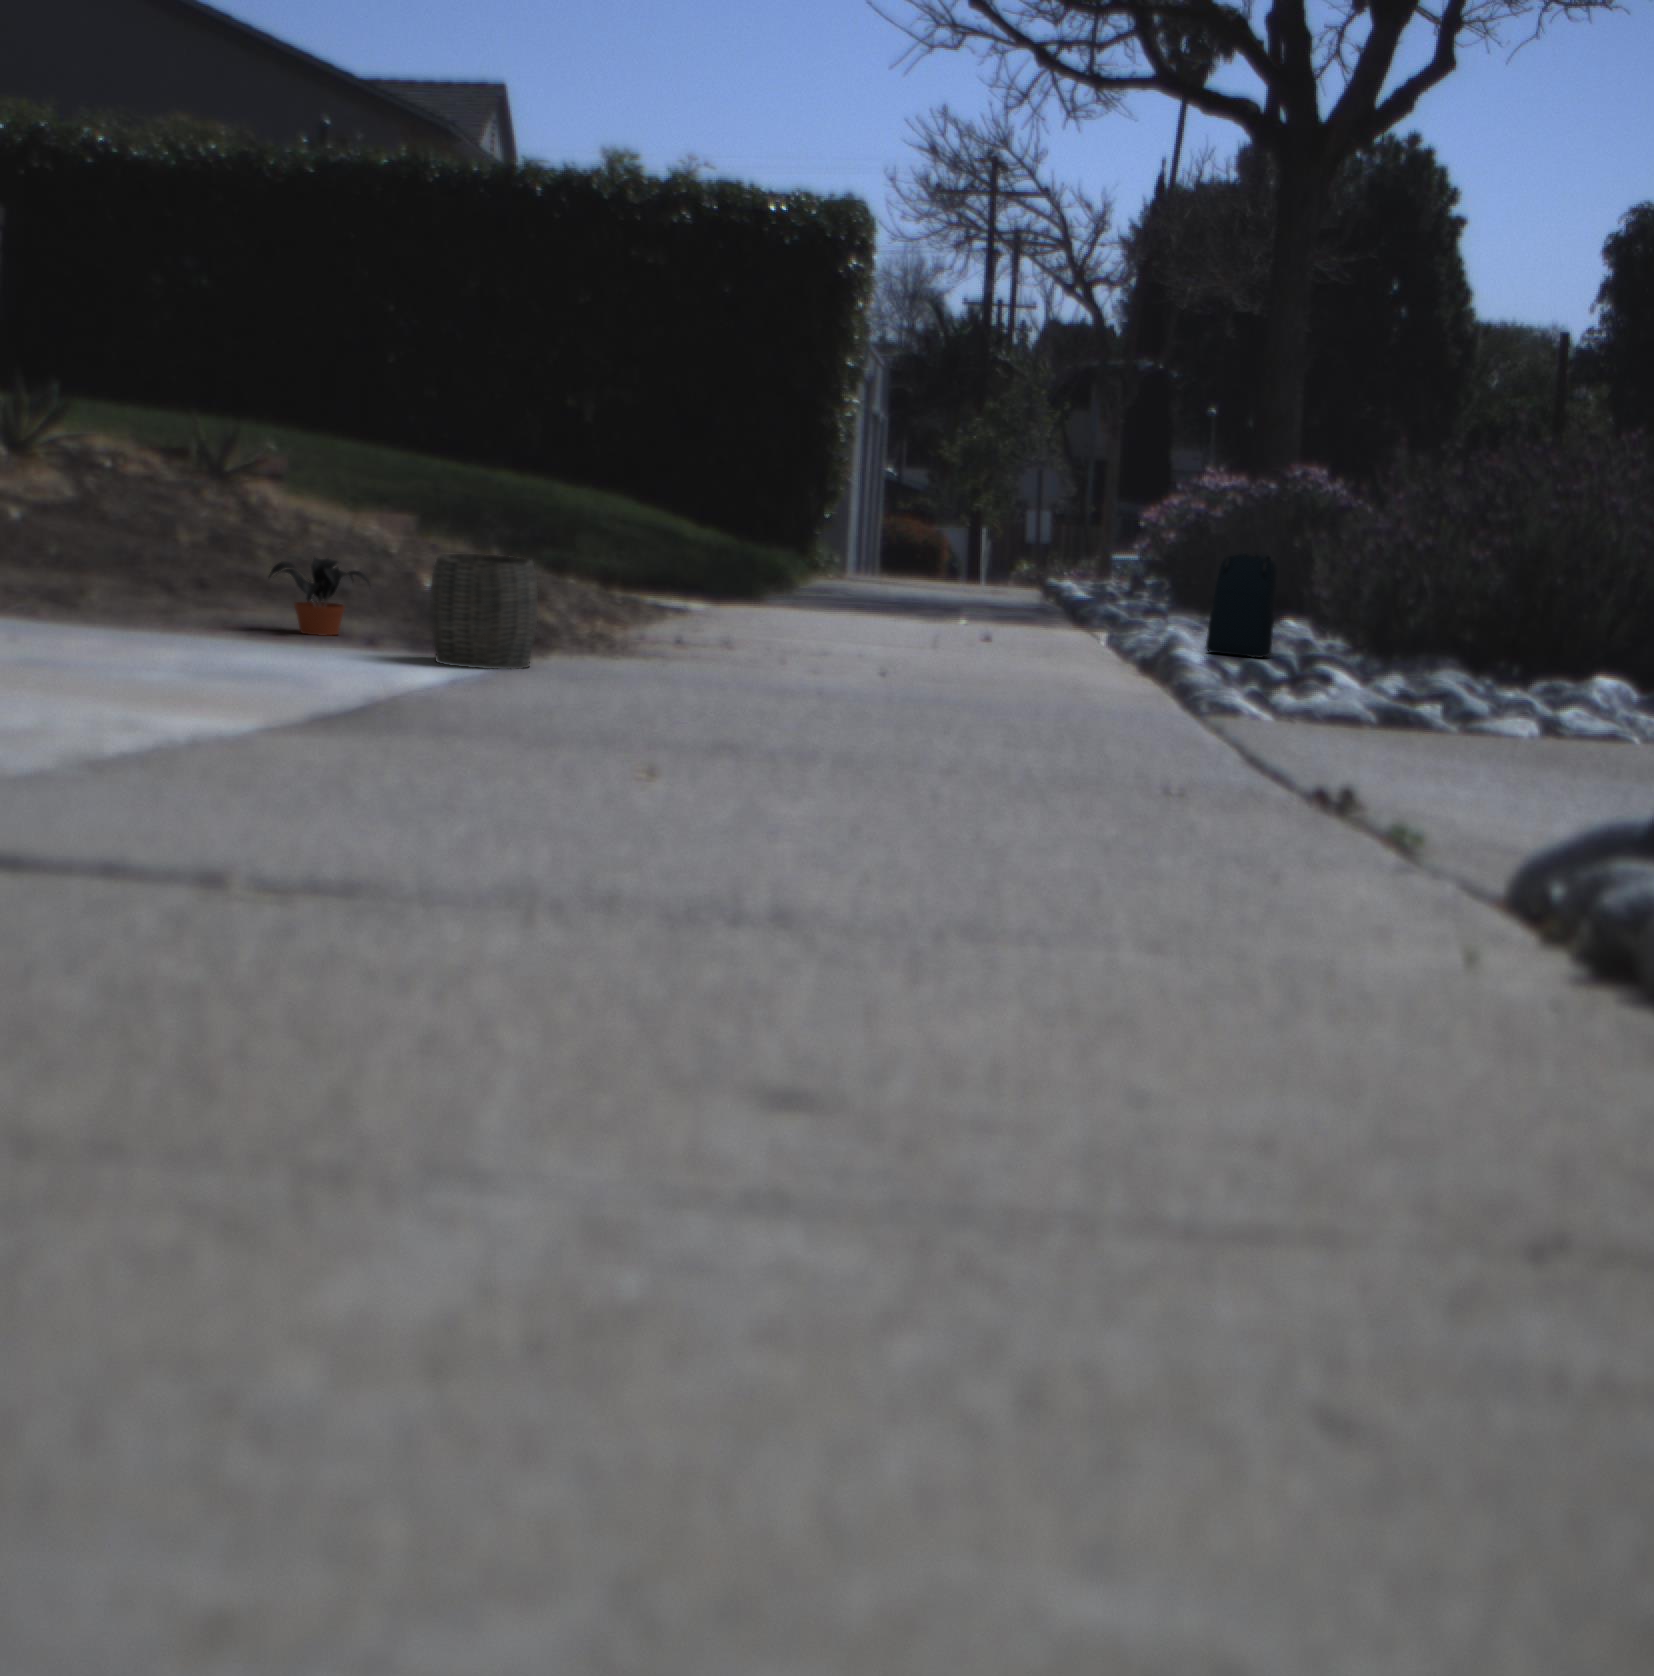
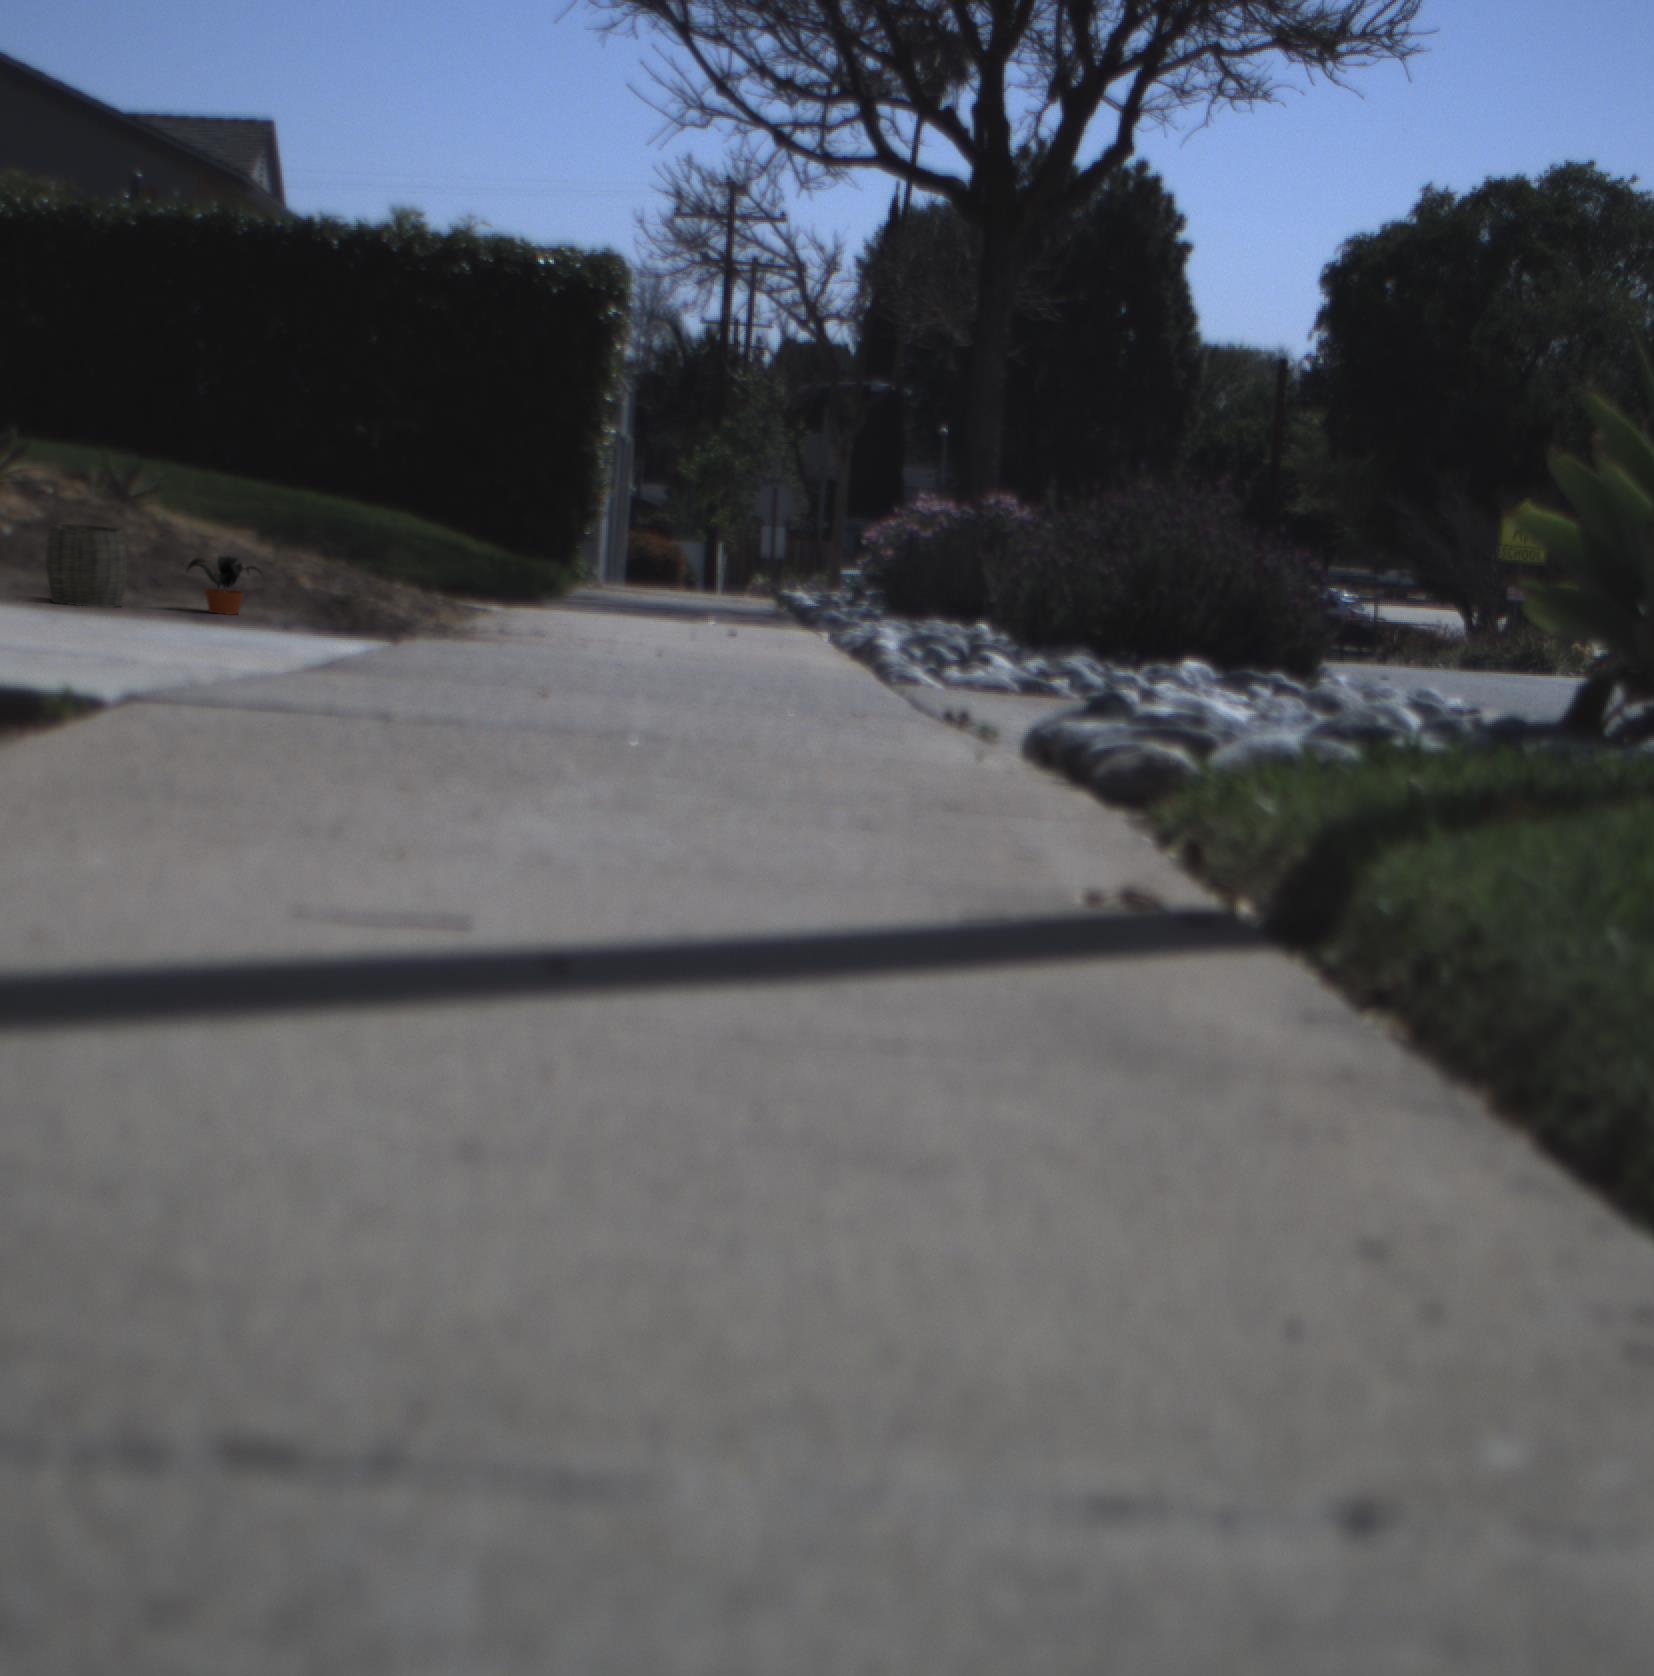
backpack: present [1206,552,1277,658] -> none [903,564,958,648]
woven basket: present [430,554,538,669] -> present [46,524,128,608]

